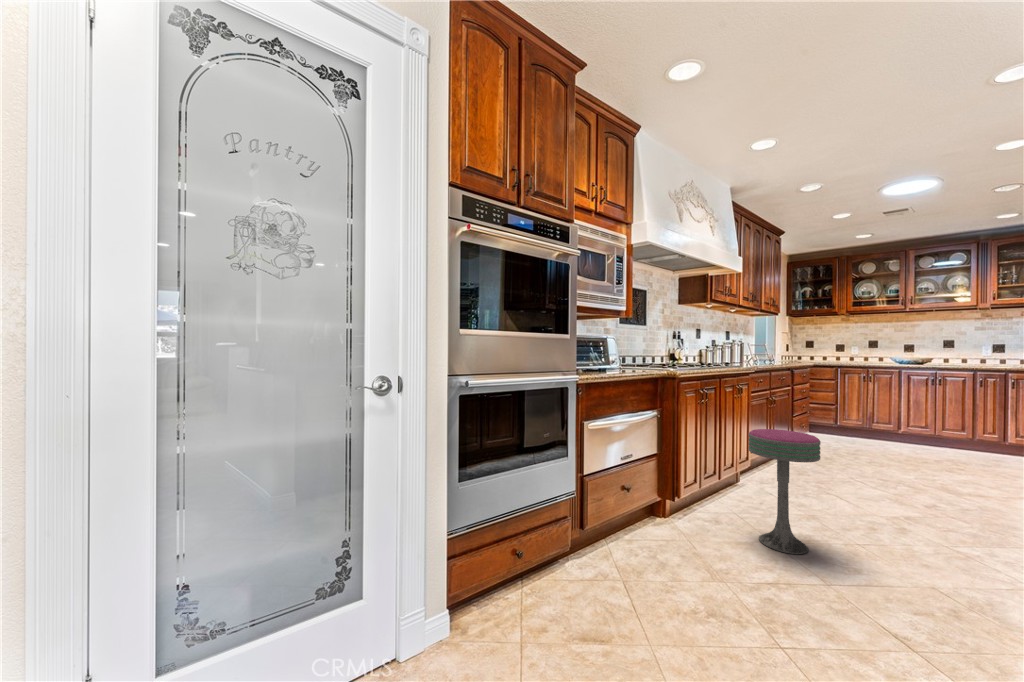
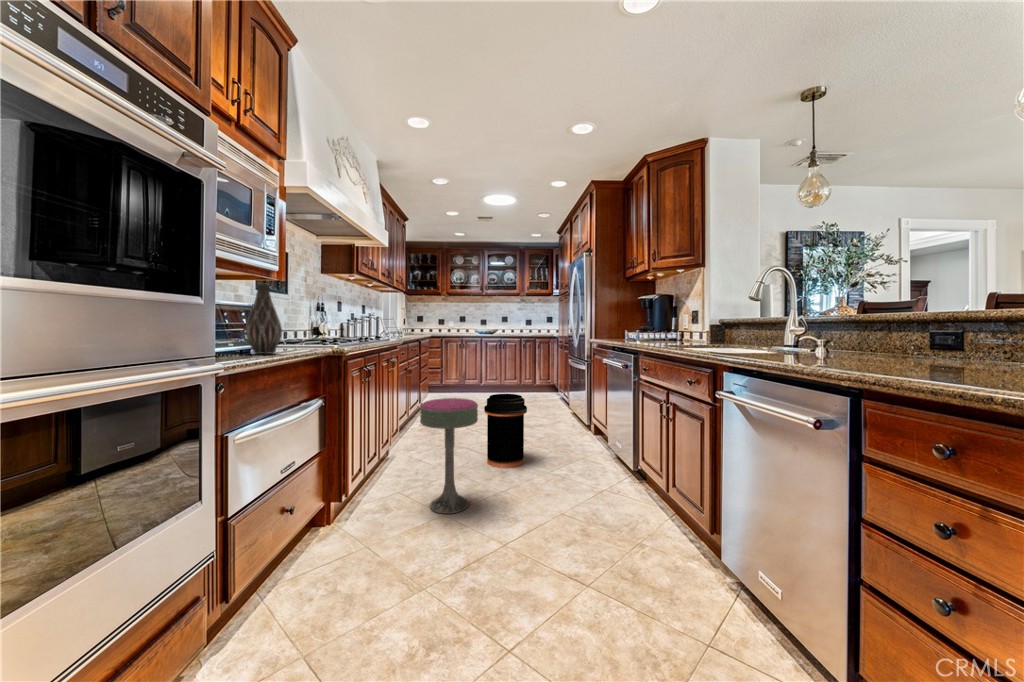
vase: none [602,323,625,372] -> present [245,283,282,354]
trash can: none [856,440,931,541] -> present [484,394,527,468]

